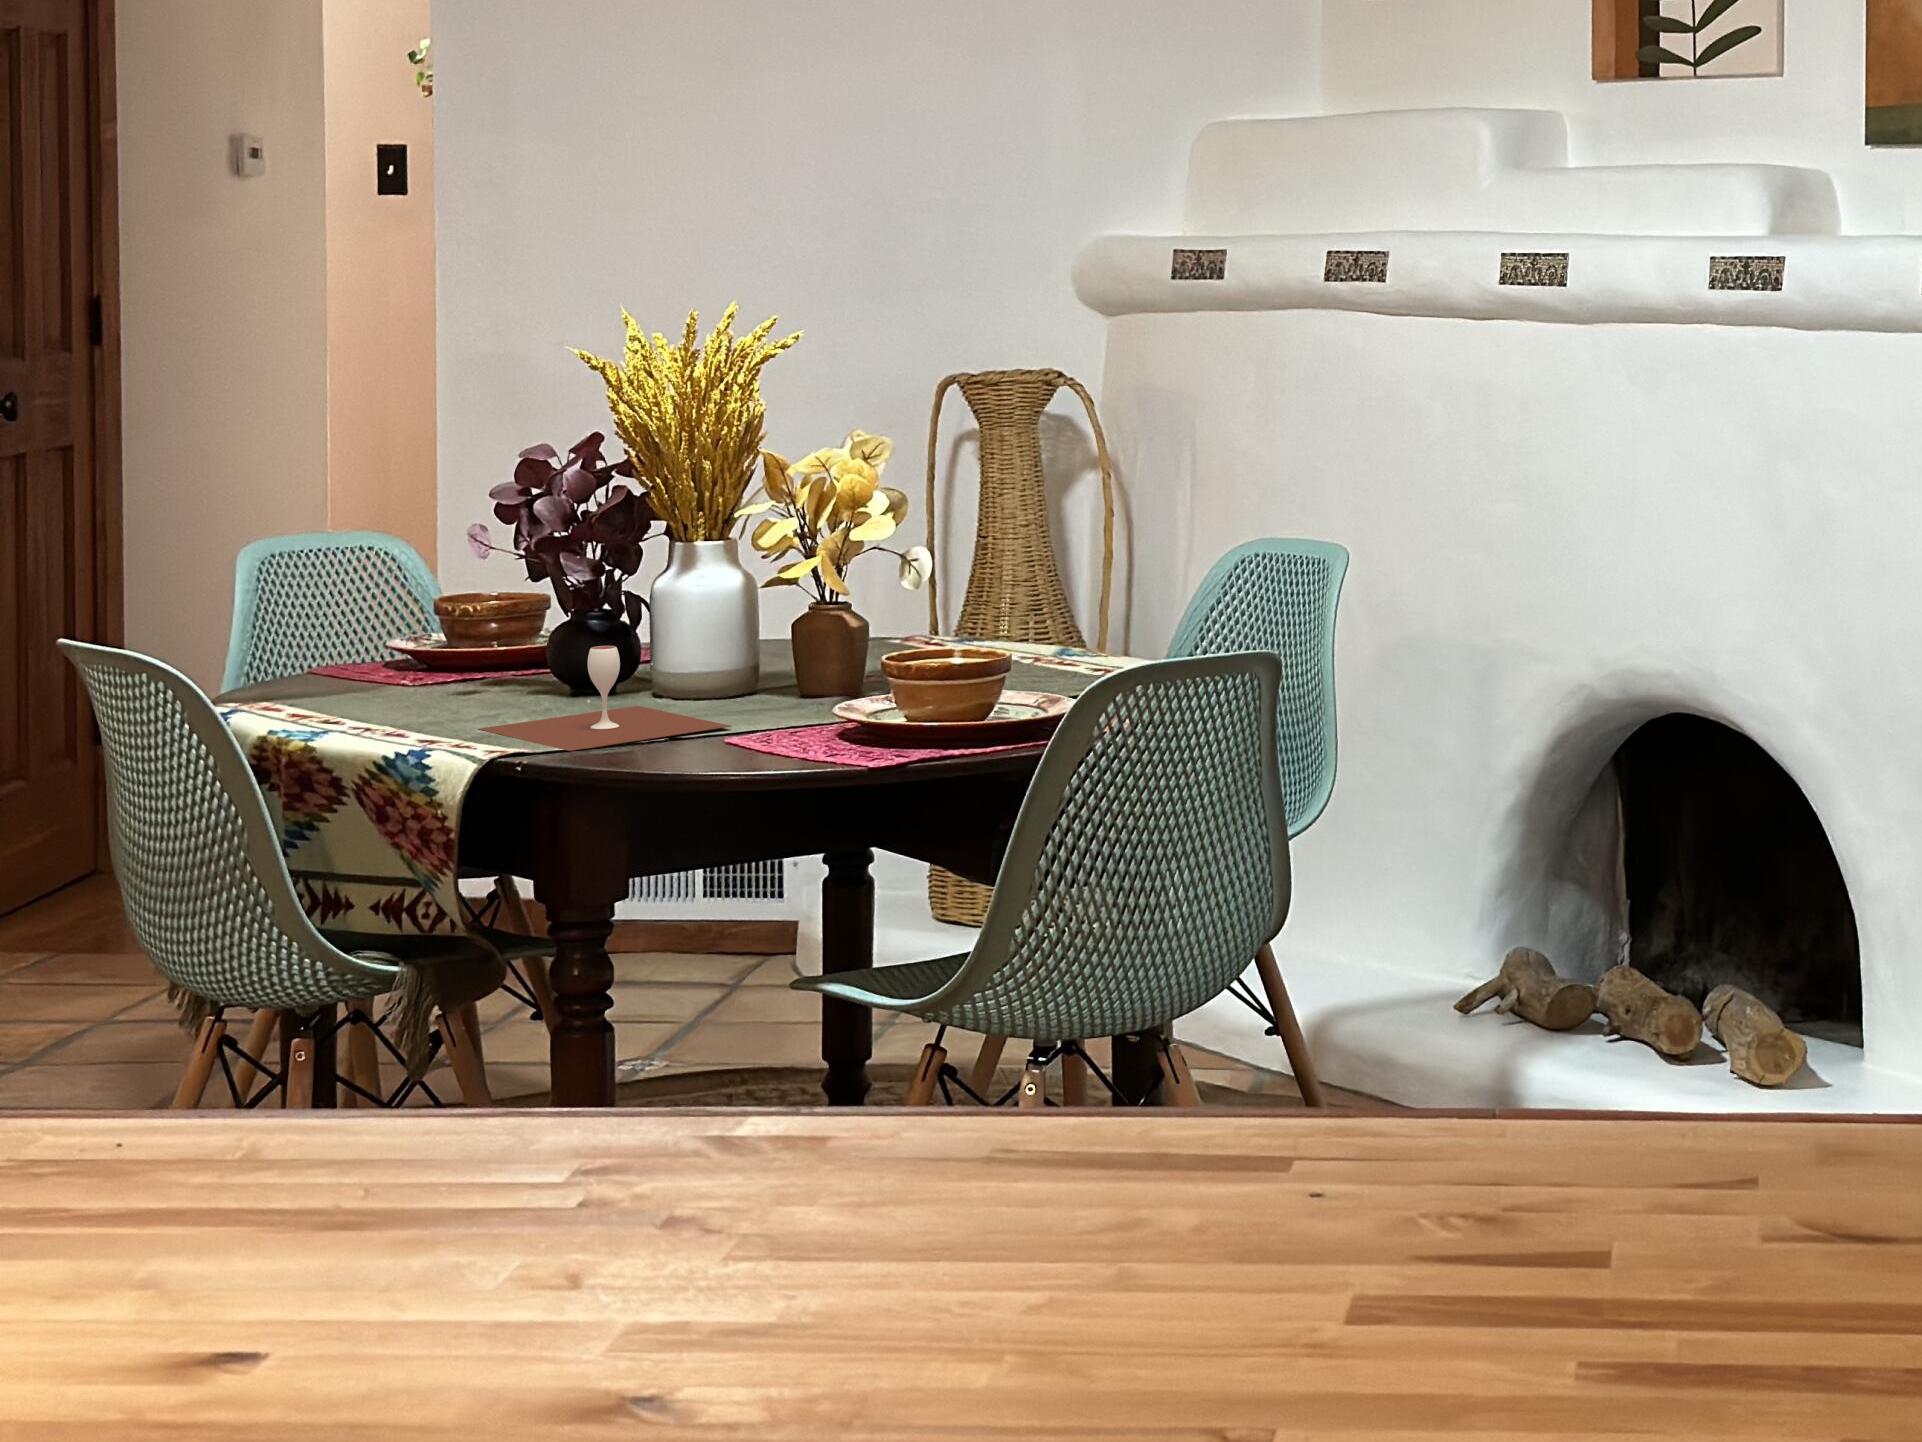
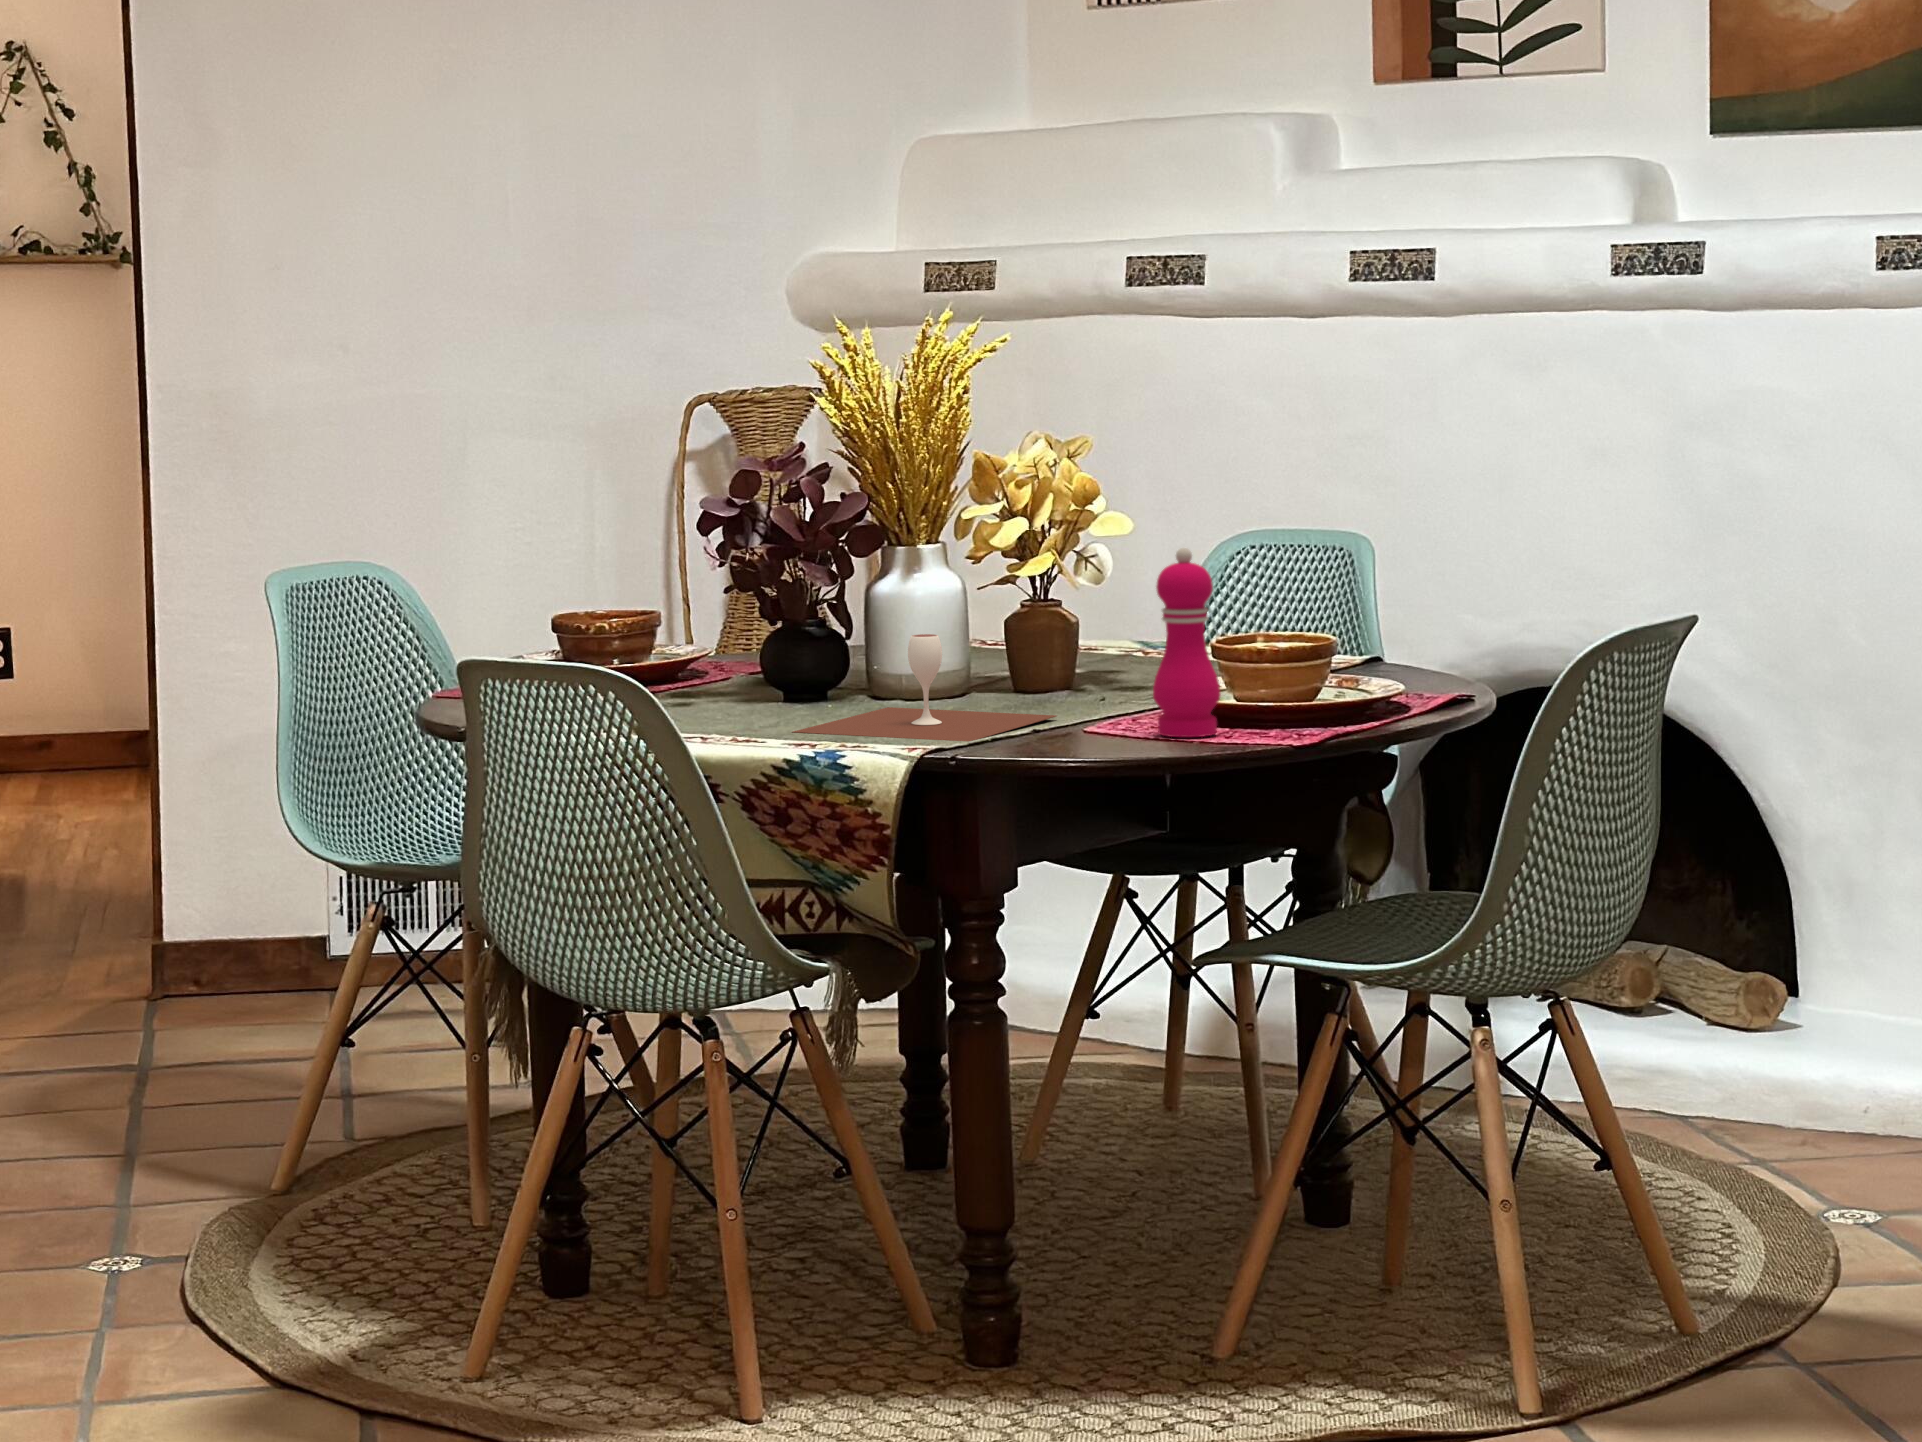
pepper mill: none [728,585,791,760] -> present [1153,548,1221,737]

